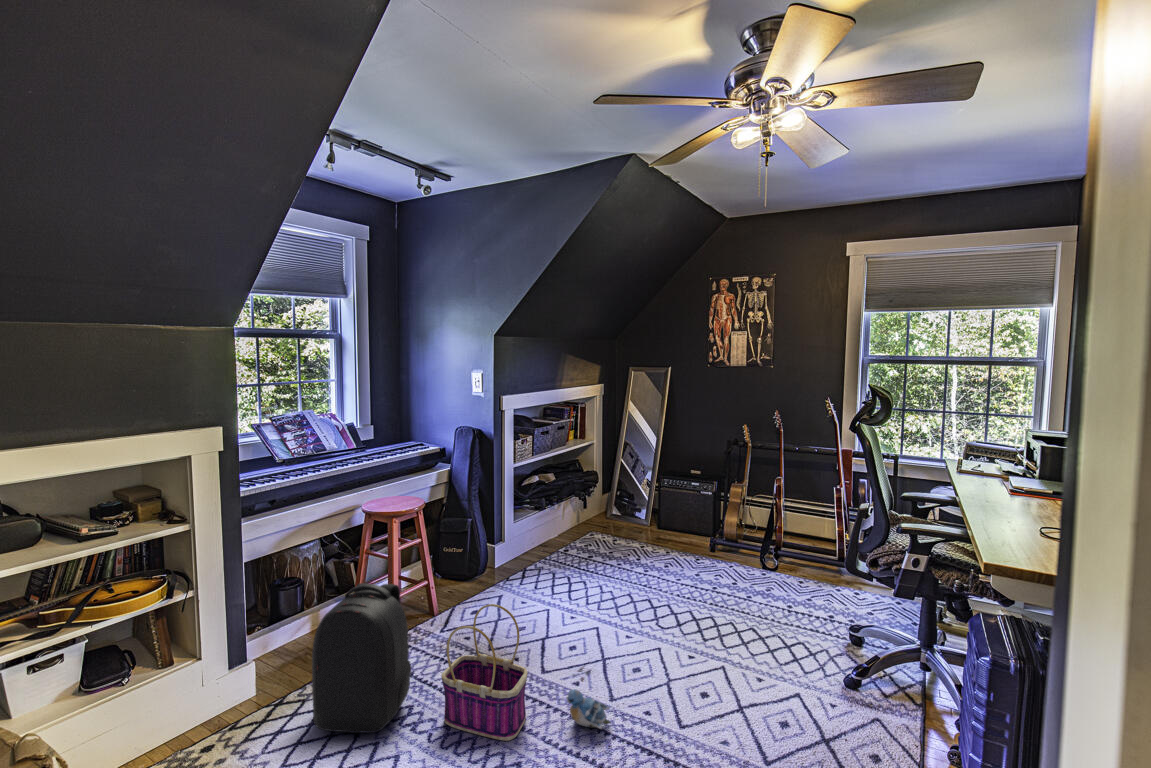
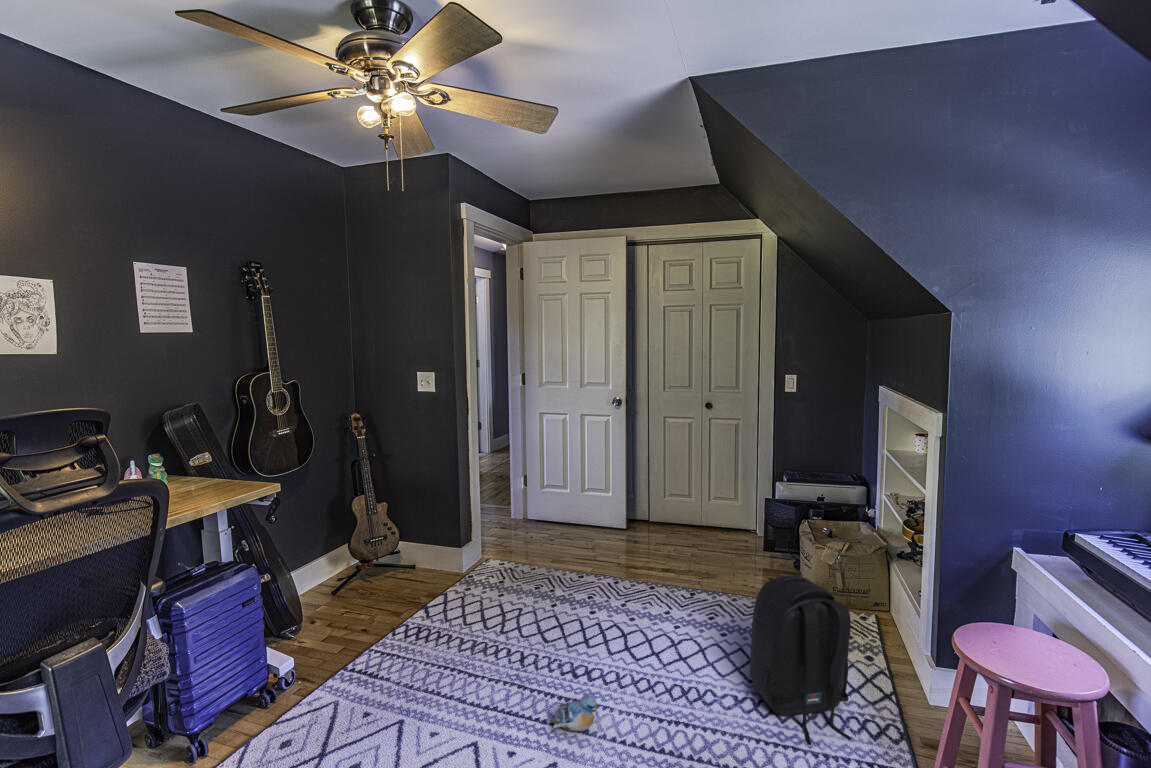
basket: present [441,604,528,741] -> none [636,599,725,734]

